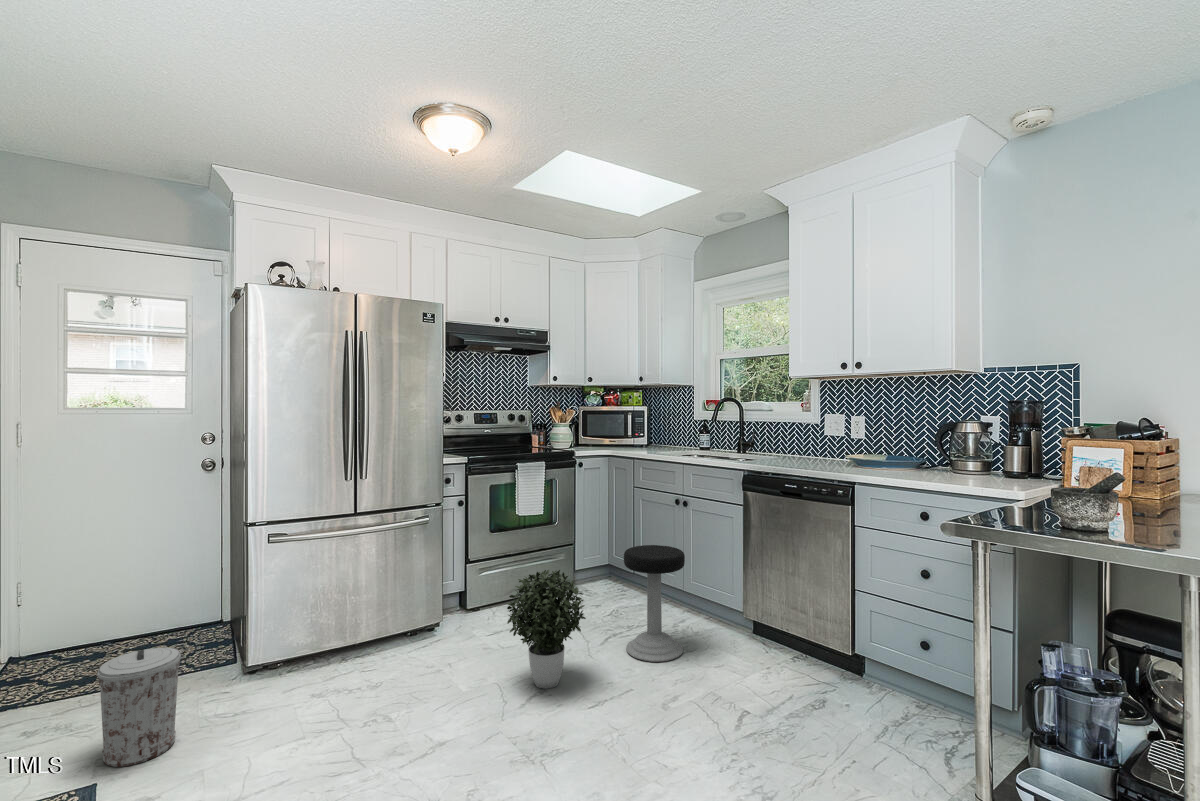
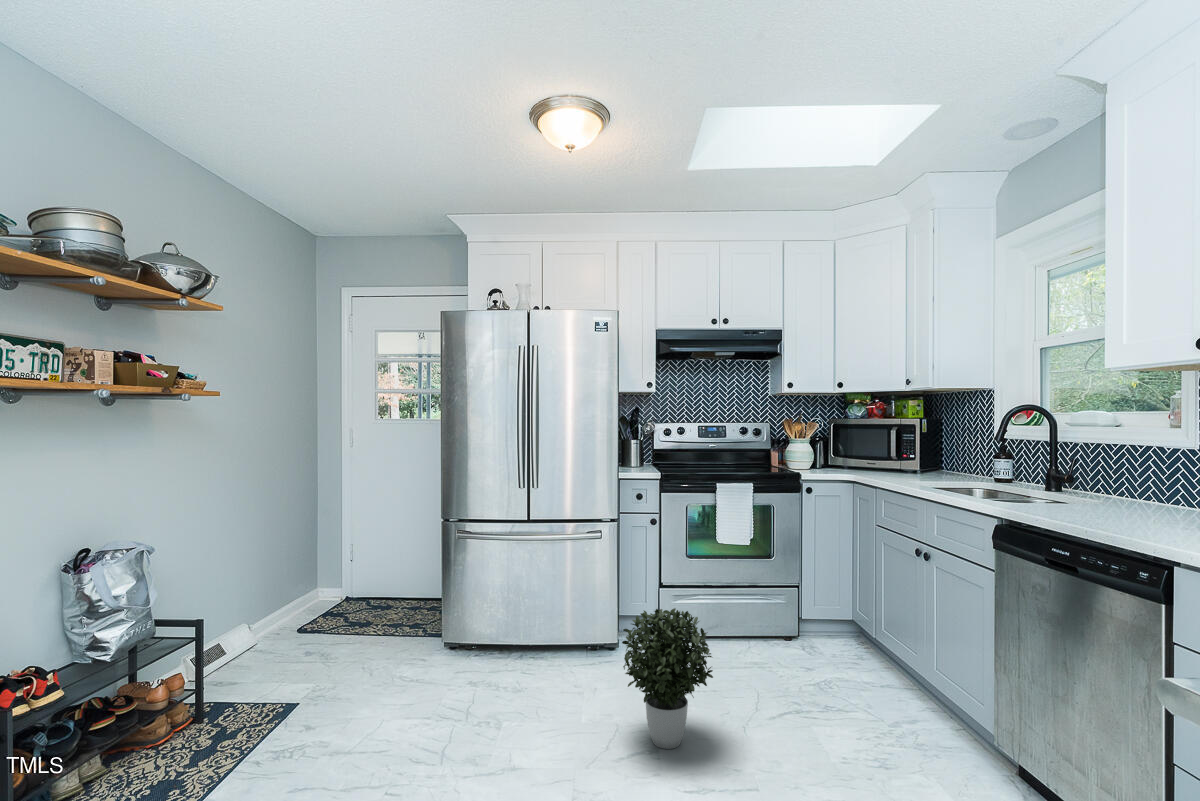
stool: present [624,545,685,662] -> none [789,601,876,766]
trash can: present [97,648,181,767] -> none [311,609,368,699]

